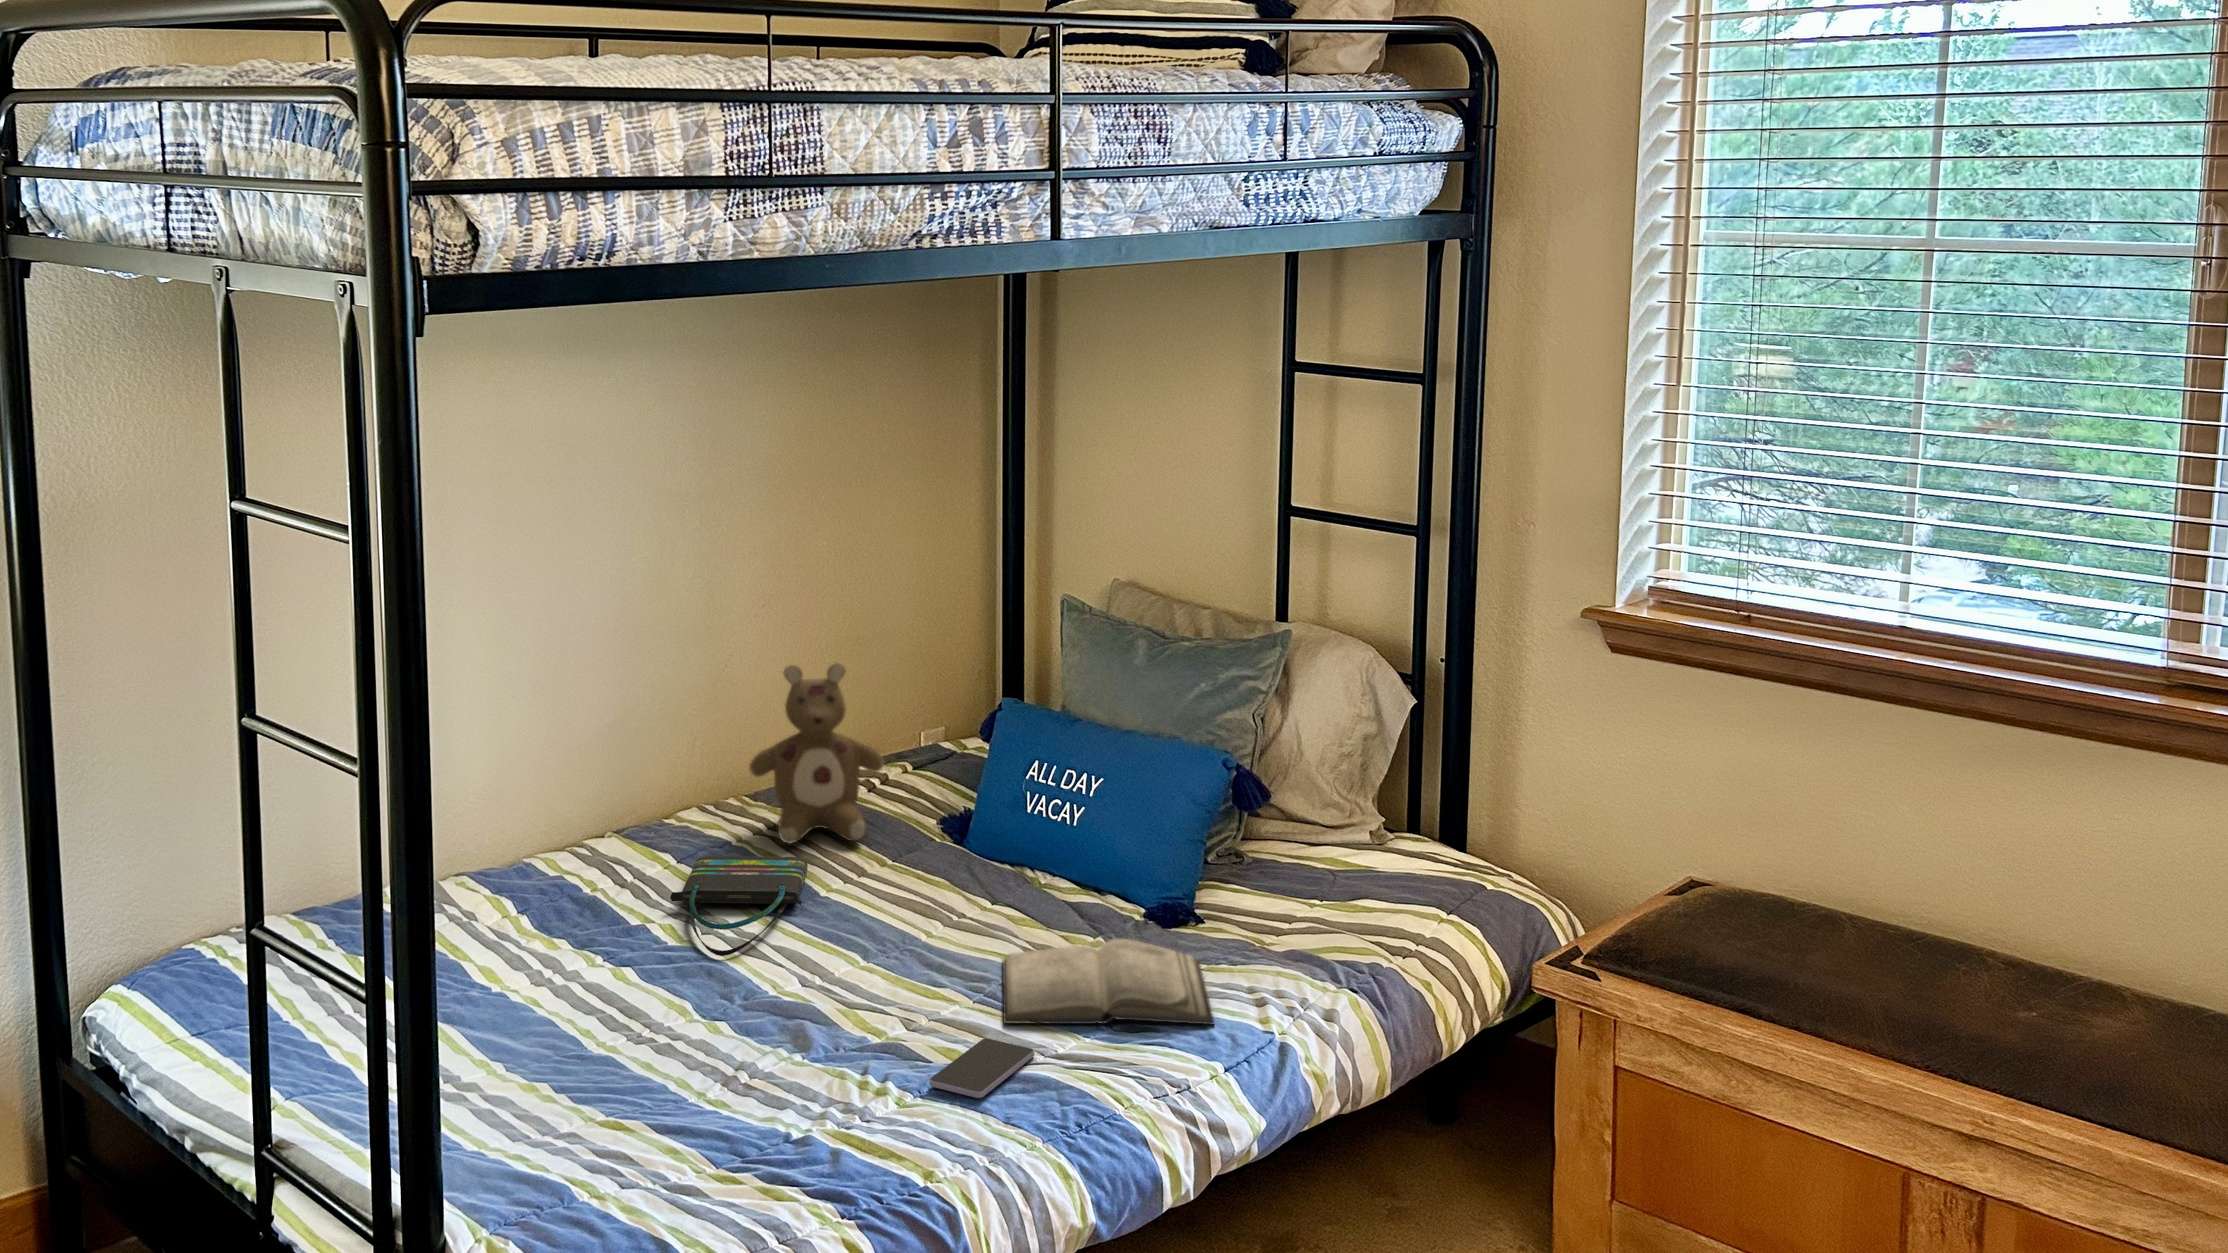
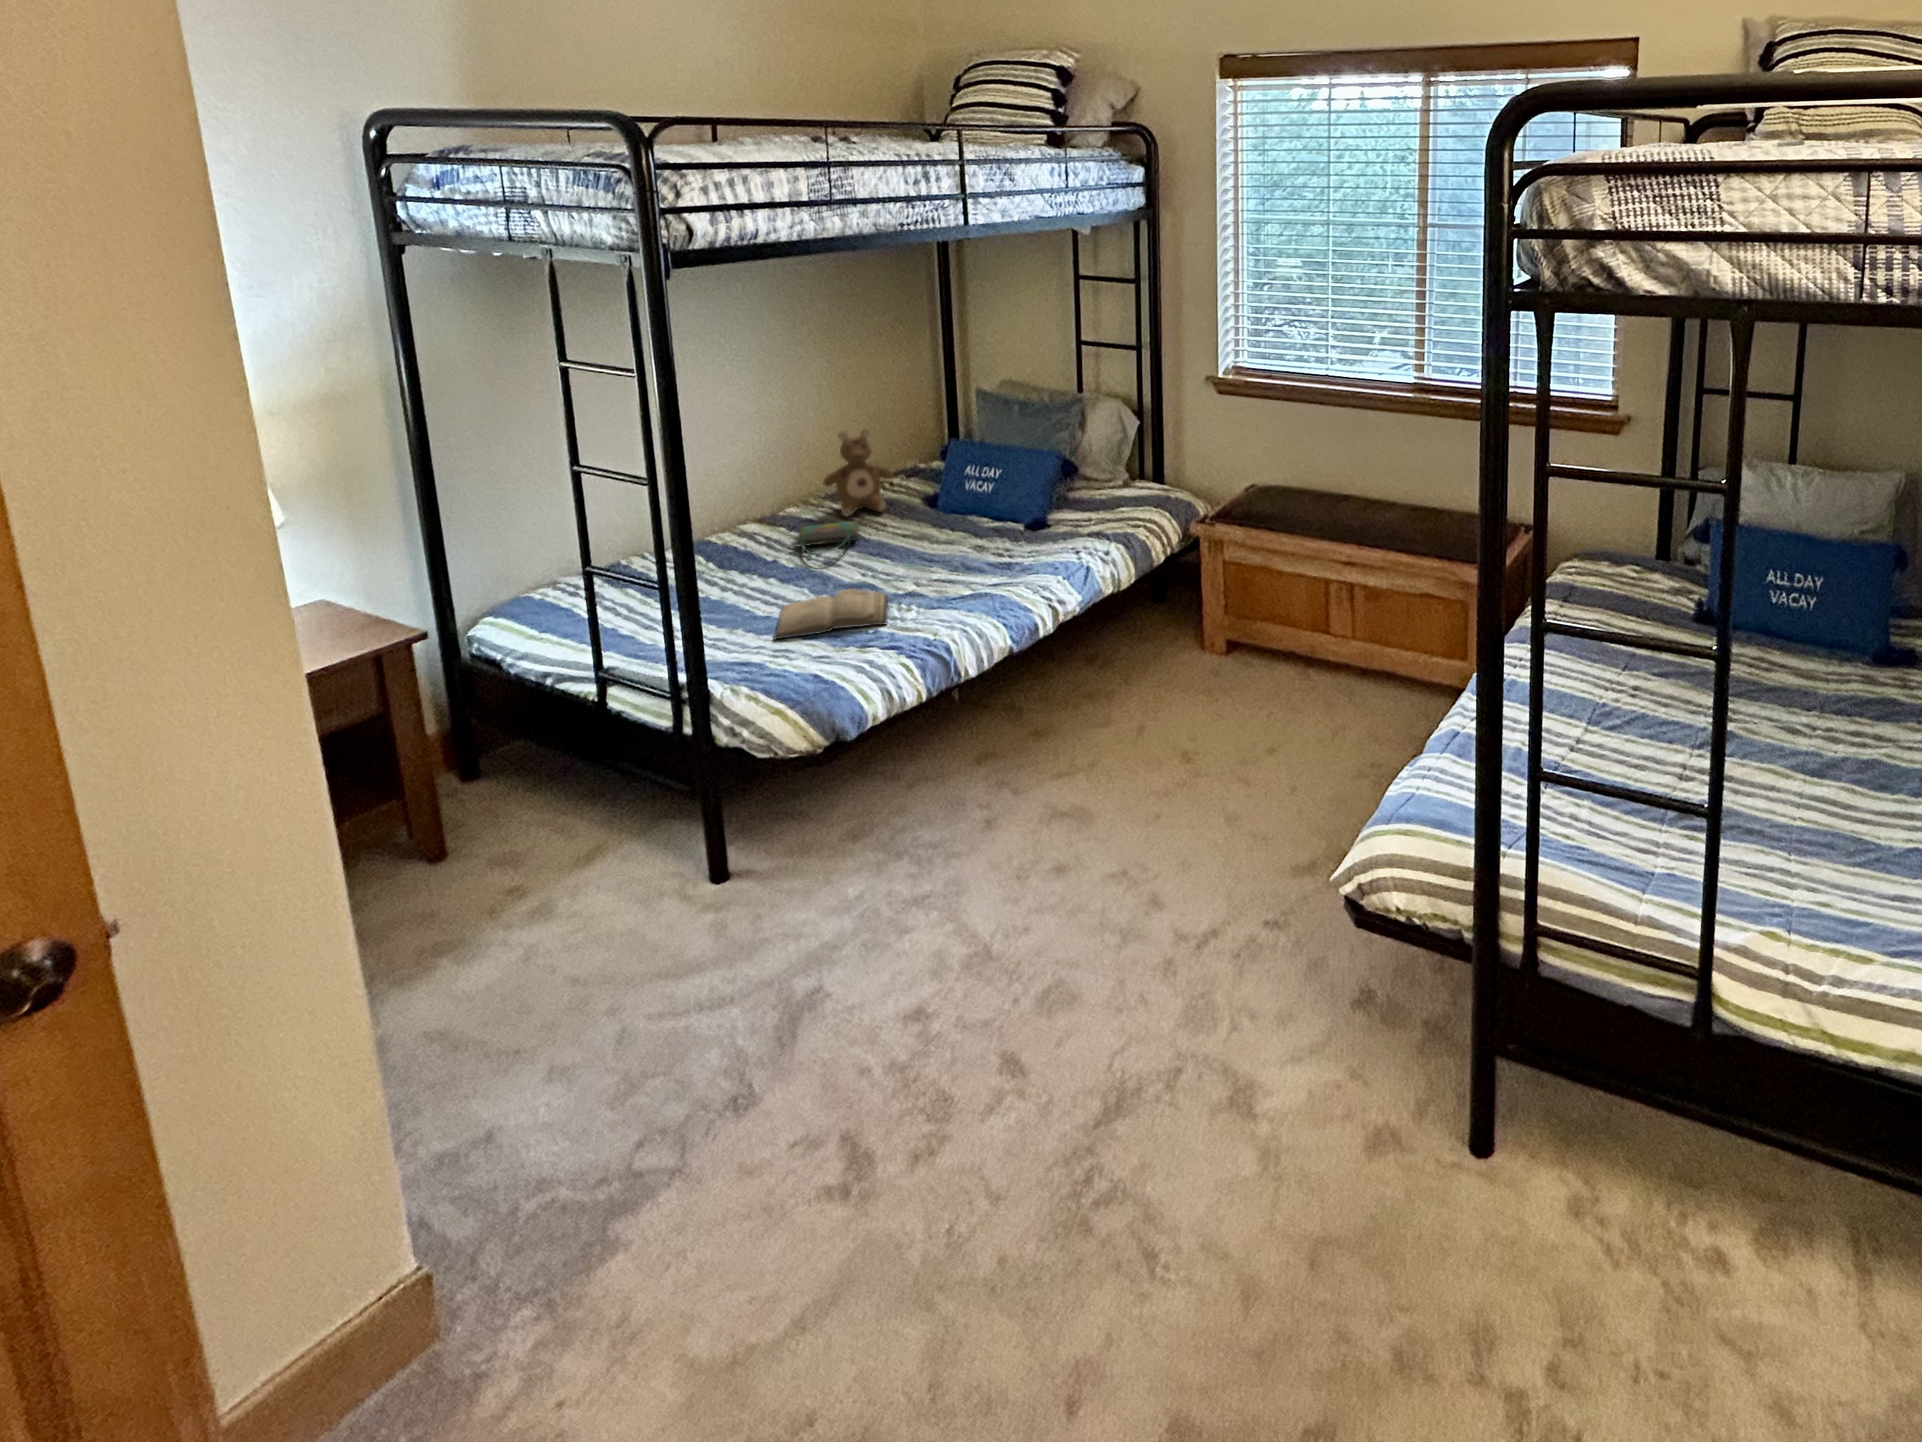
diary: present [1003,939,1215,1025] -> present [774,589,888,639]
smartphone: present [929,1039,1034,1098] -> none [932,582,979,604]

